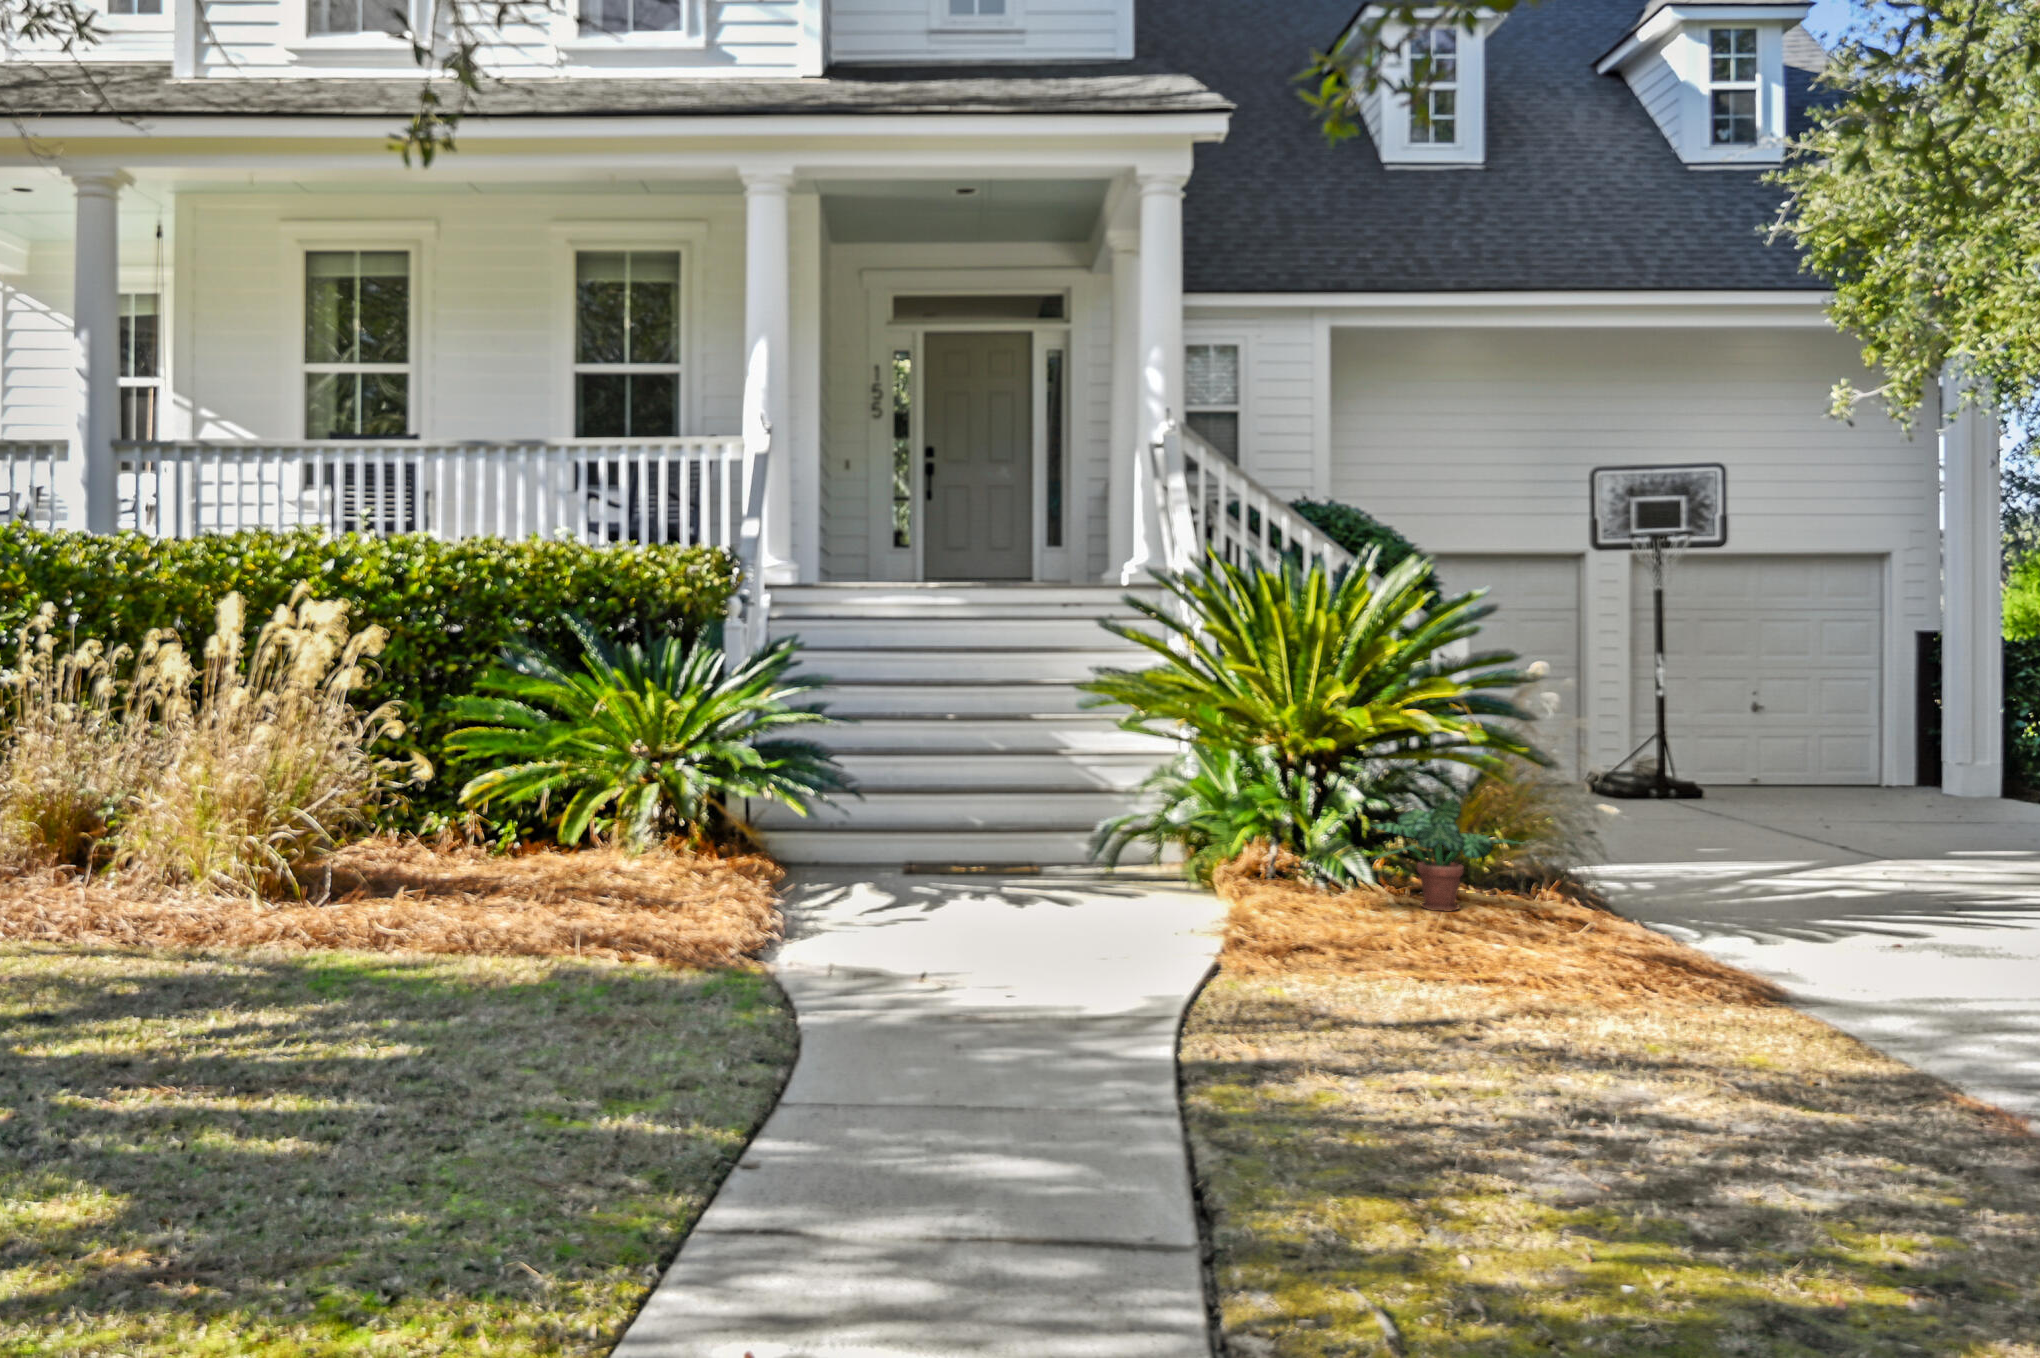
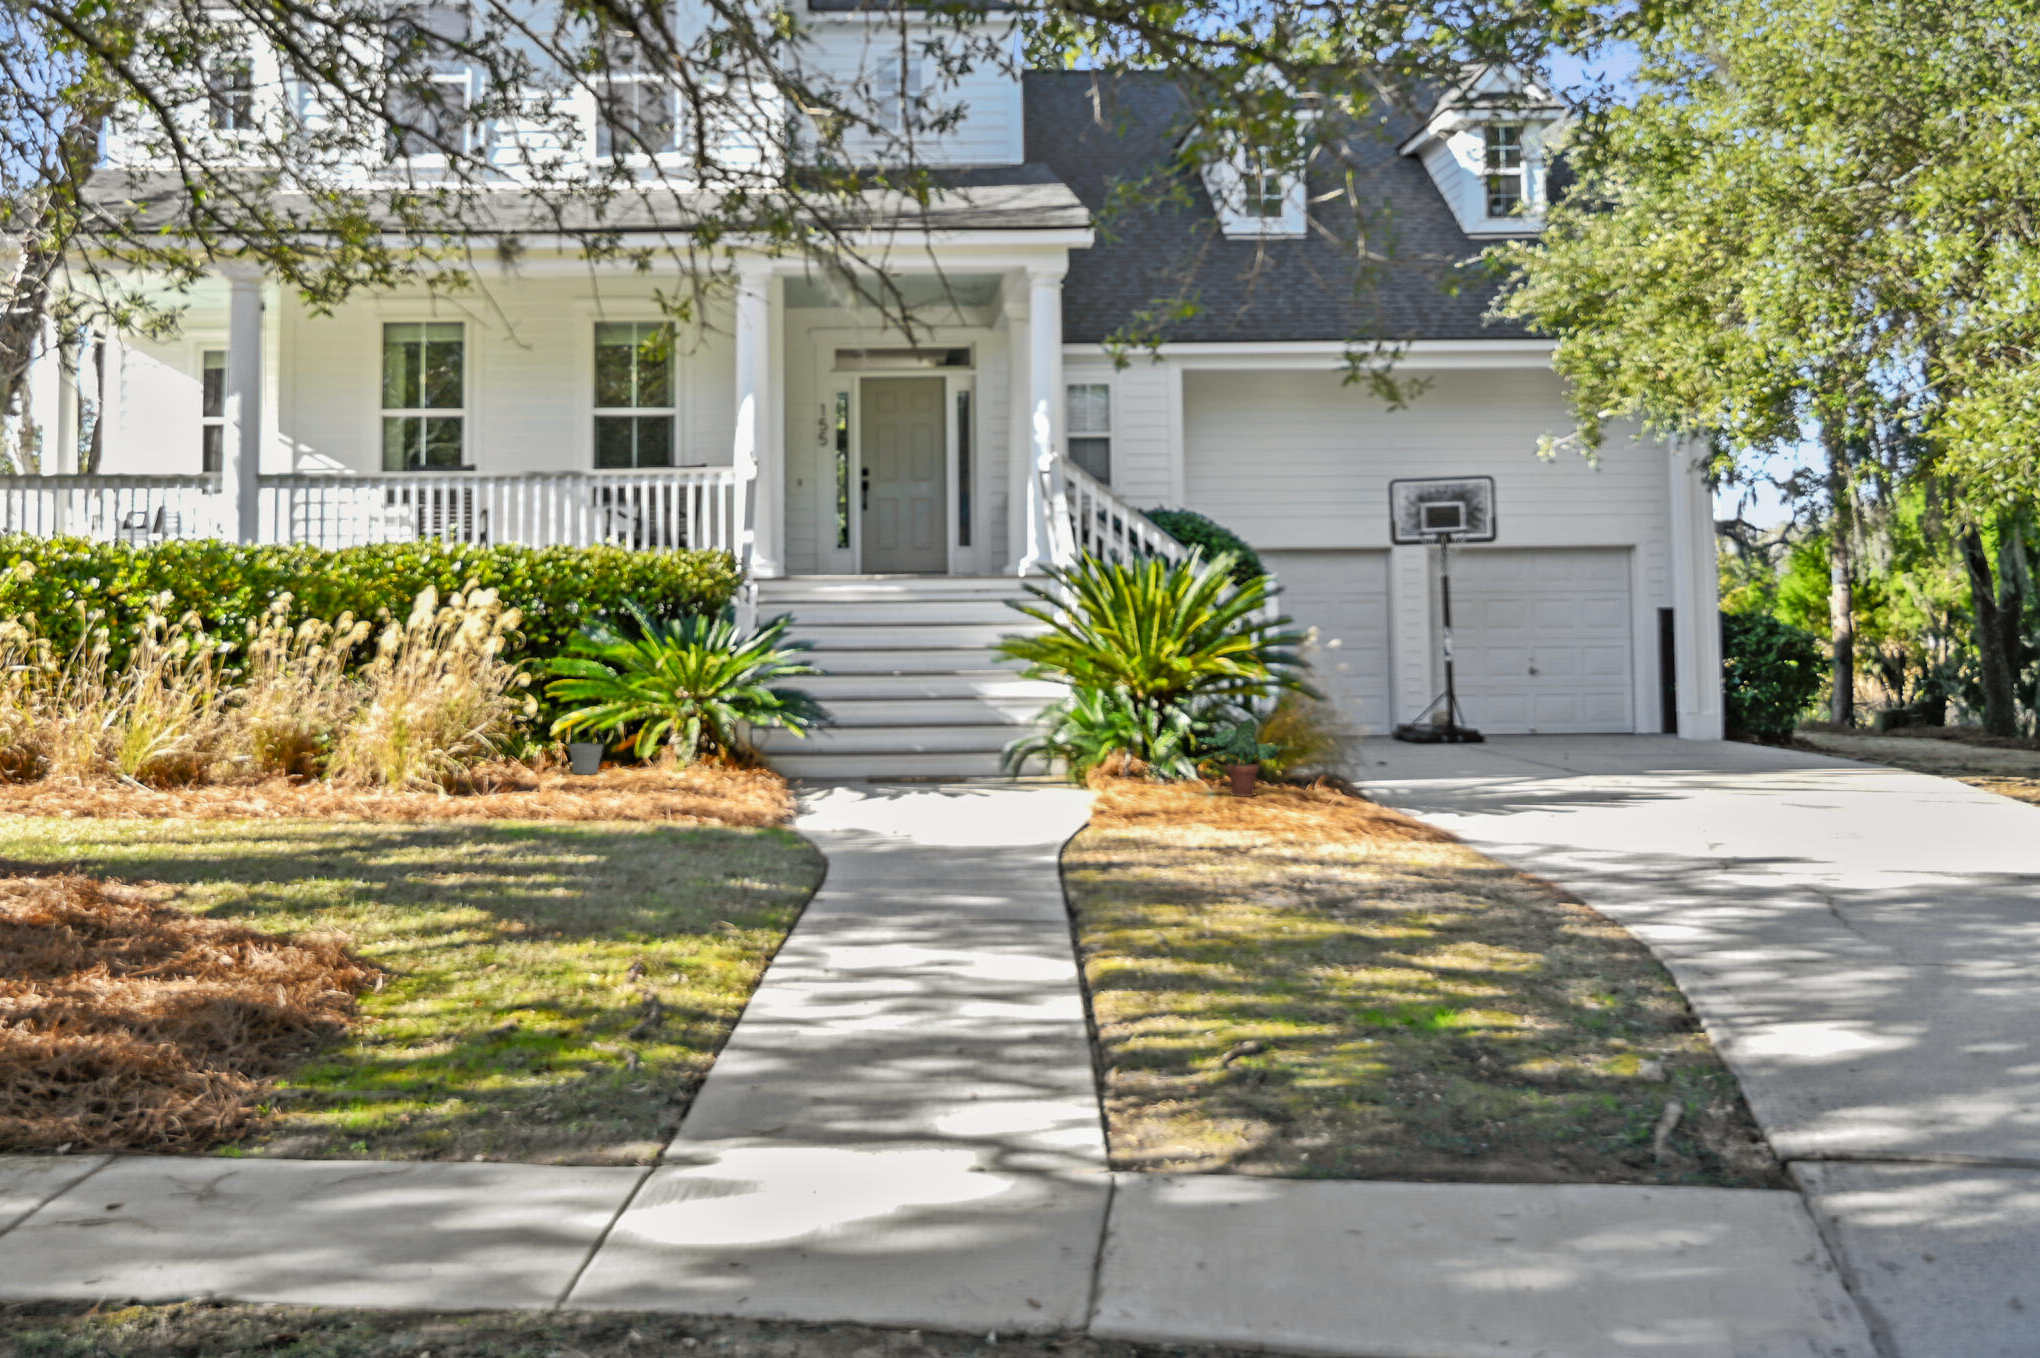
bucket: none [478,793,529,860] -> present [569,735,603,775]

